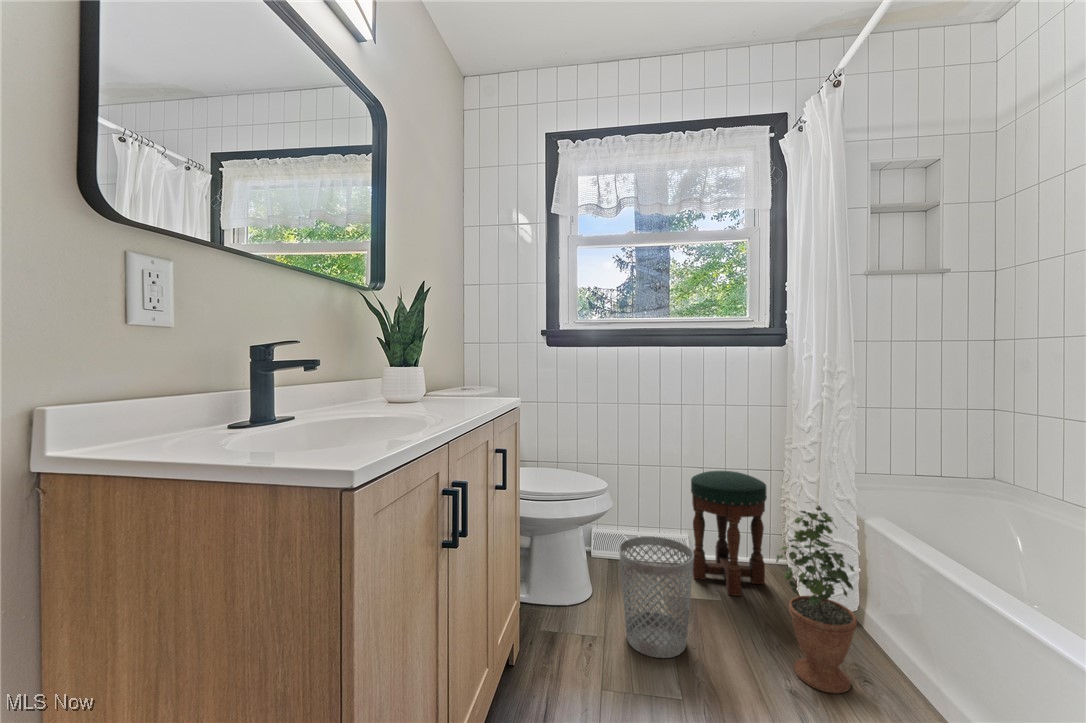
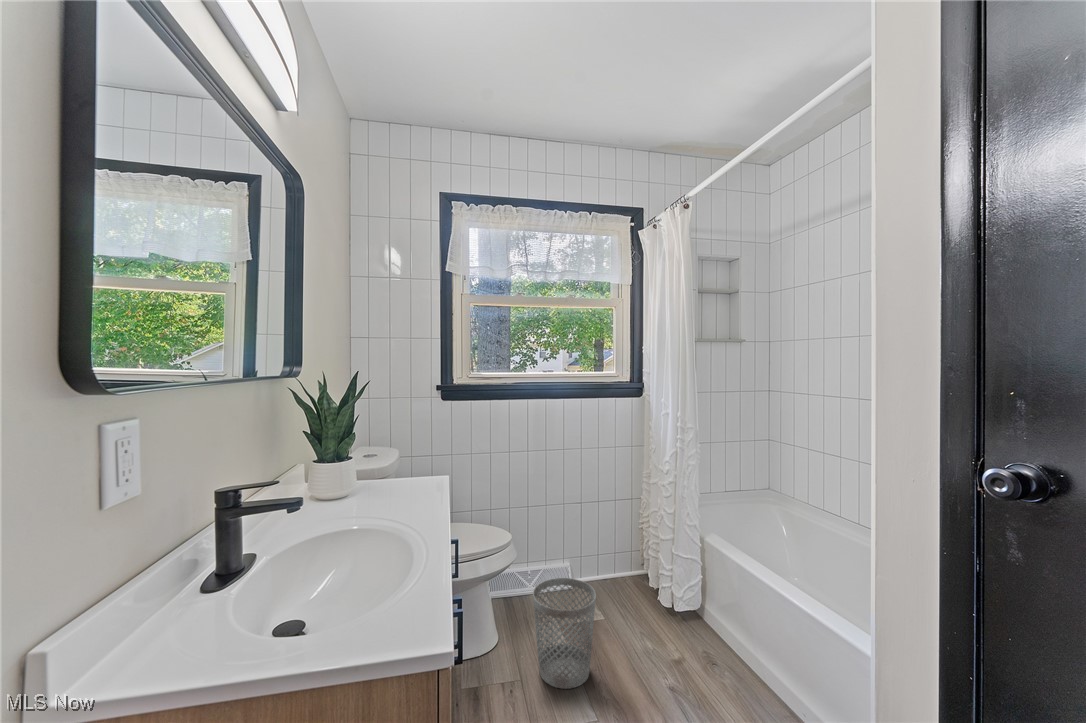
stool: present [691,471,767,596] -> none [575,504,634,612]
potted plant: present [776,502,857,693] -> none [658,536,713,685]

